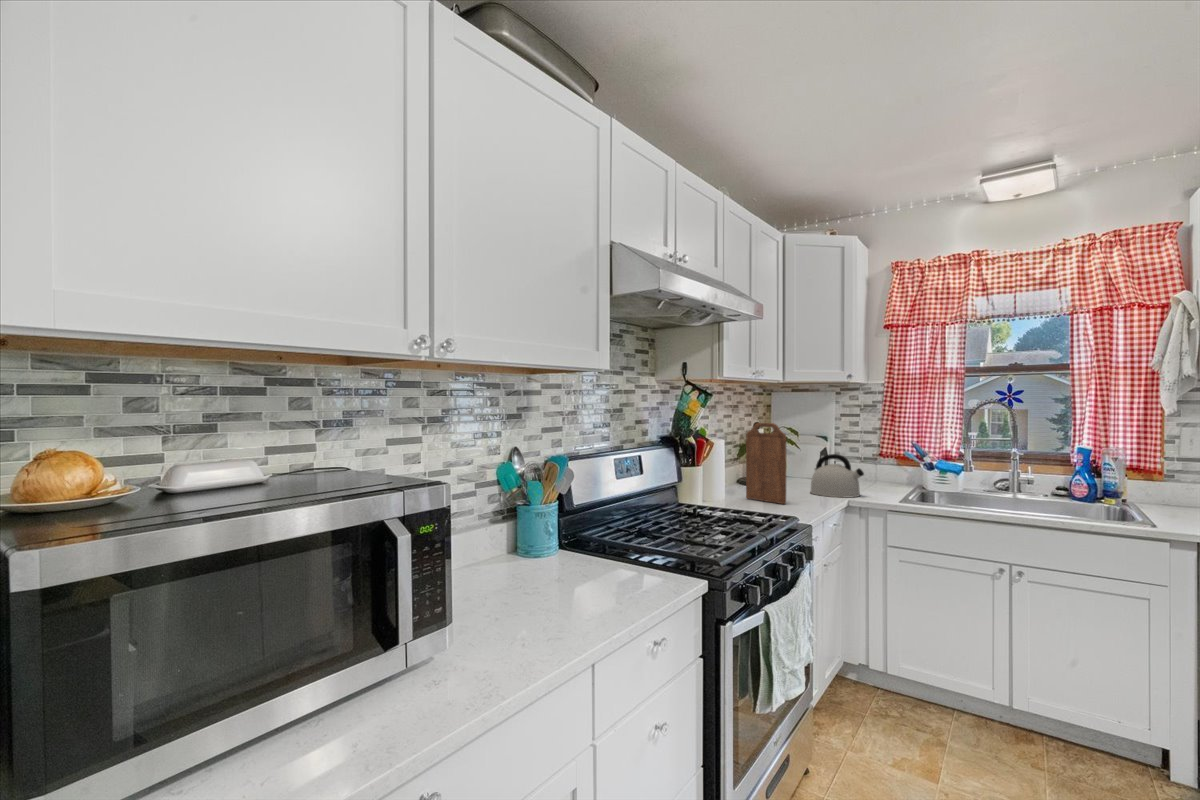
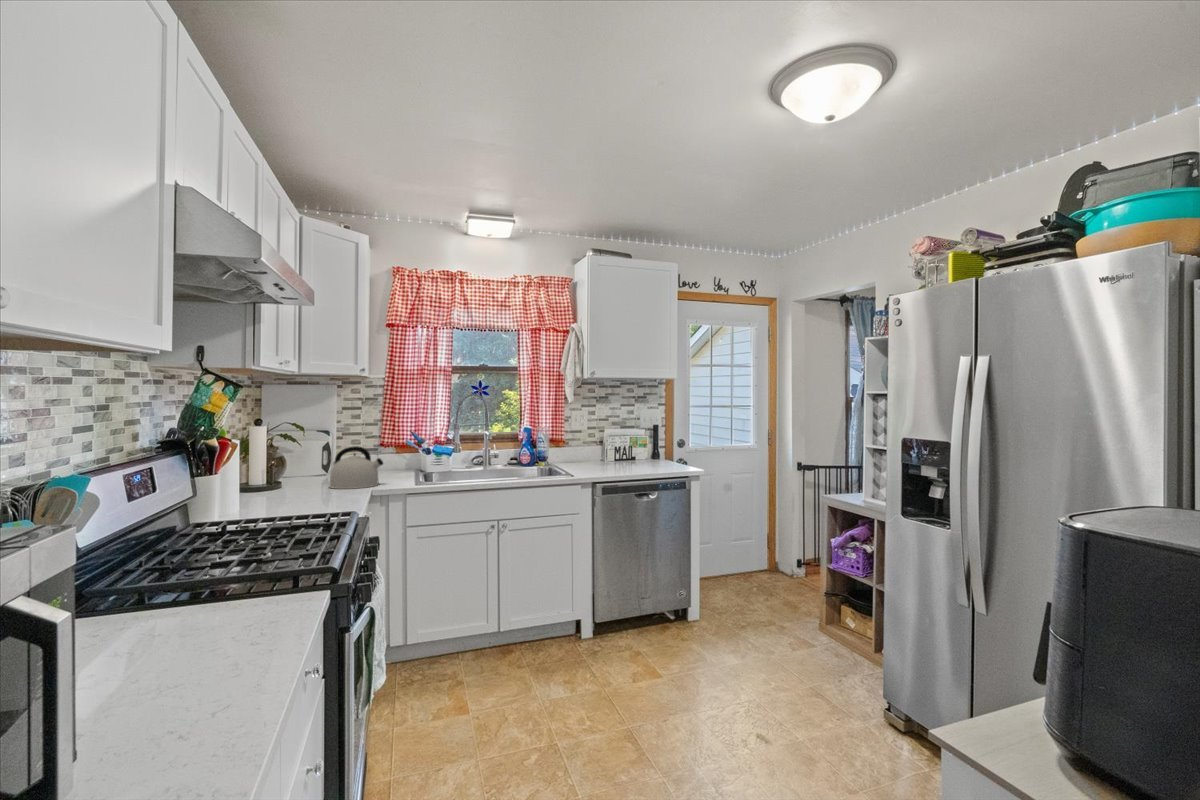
cutting board: present [746,423,786,504] -> none [272,418,325,504]

